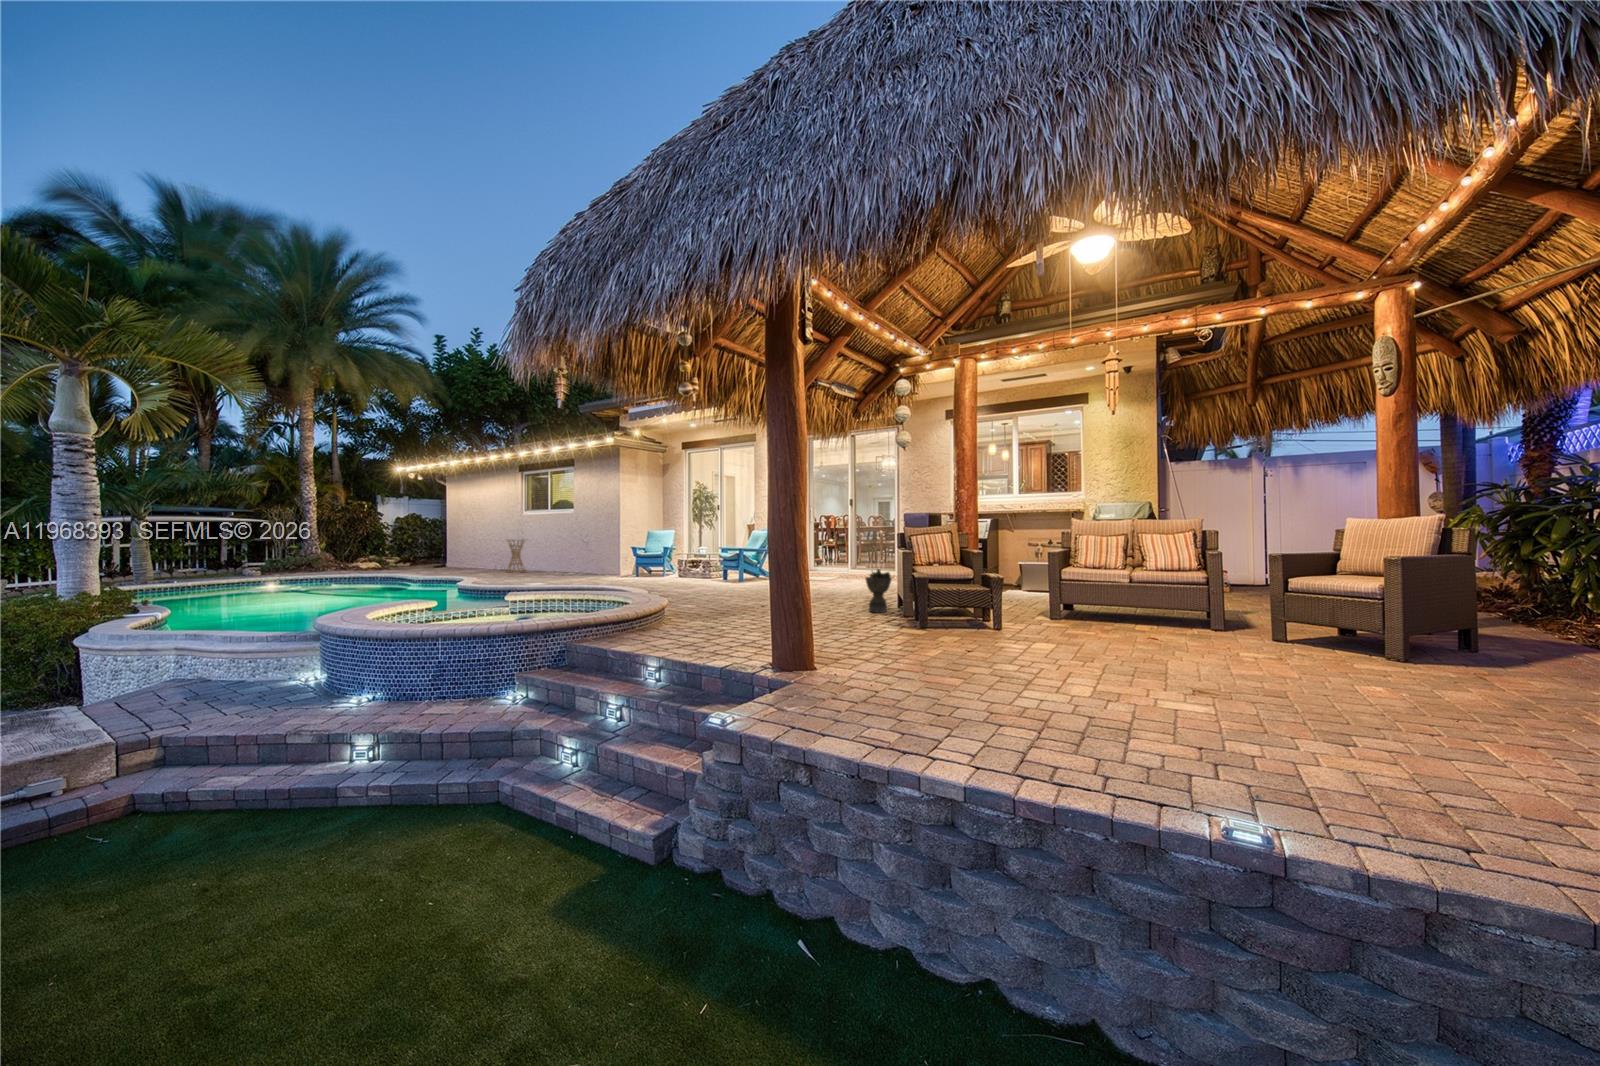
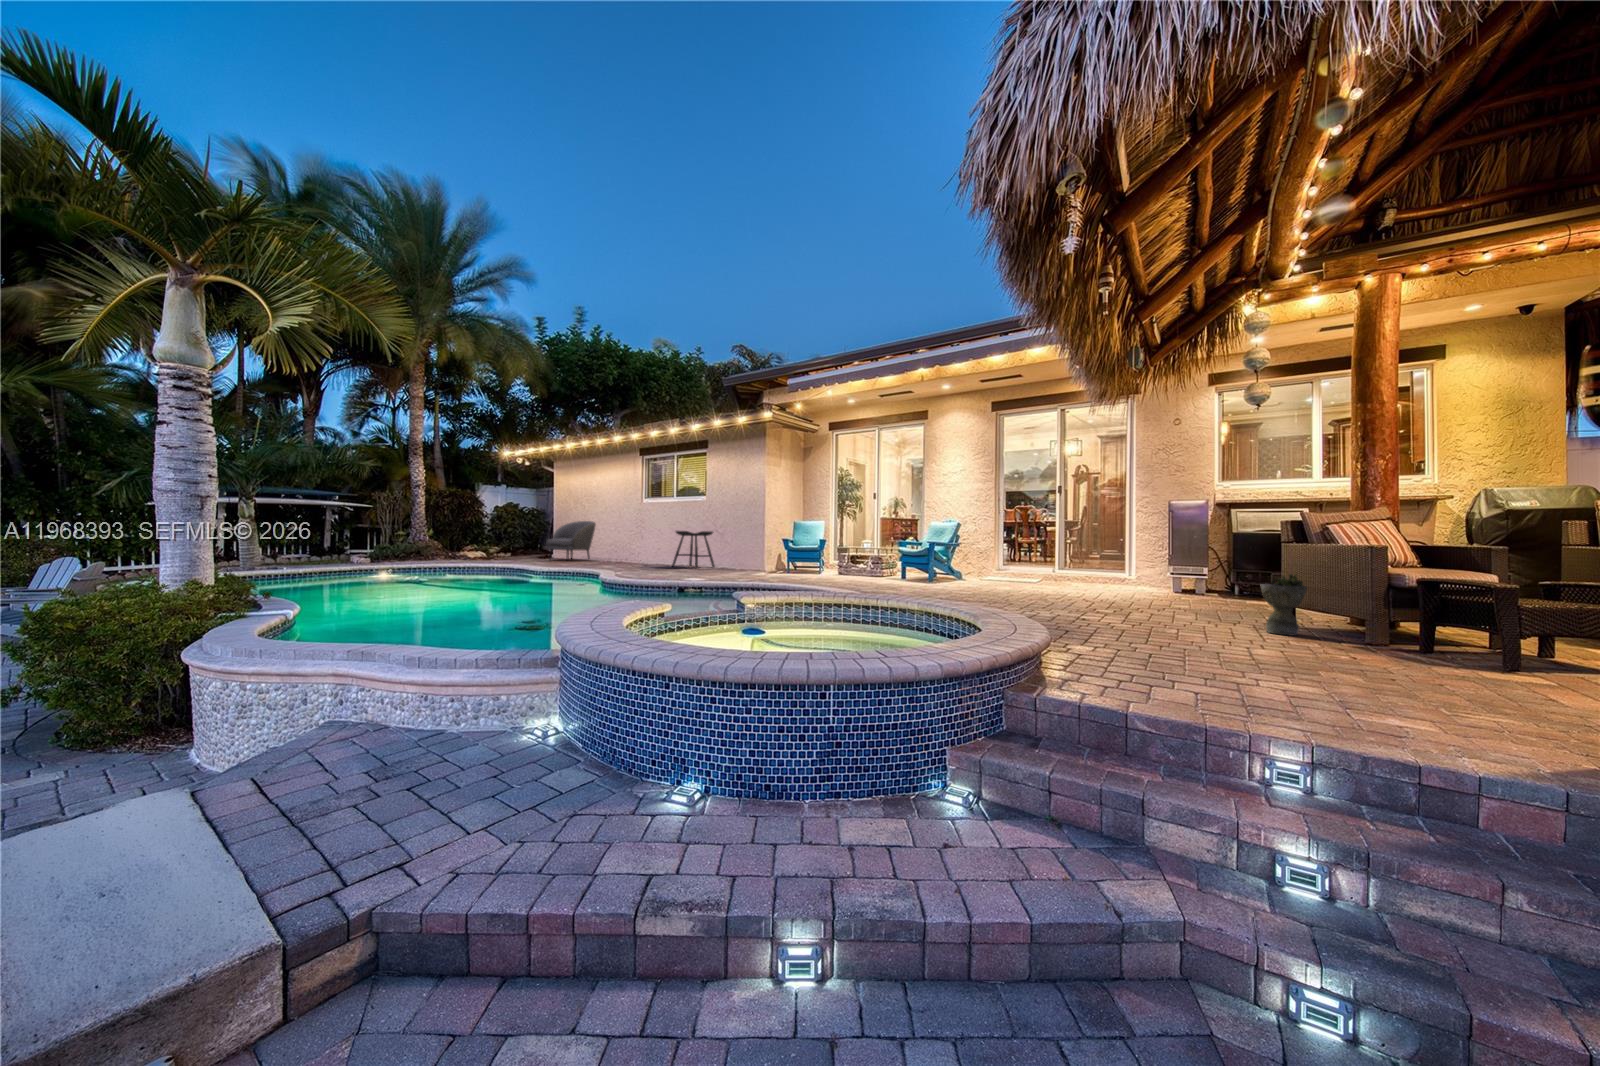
armchair: none [429,533,475,570] -> present [547,521,596,560]
side table: present [507,539,525,571] -> none [632,529,663,565]
stool: none [534,541,574,575] -> present [672,531,715,568]

